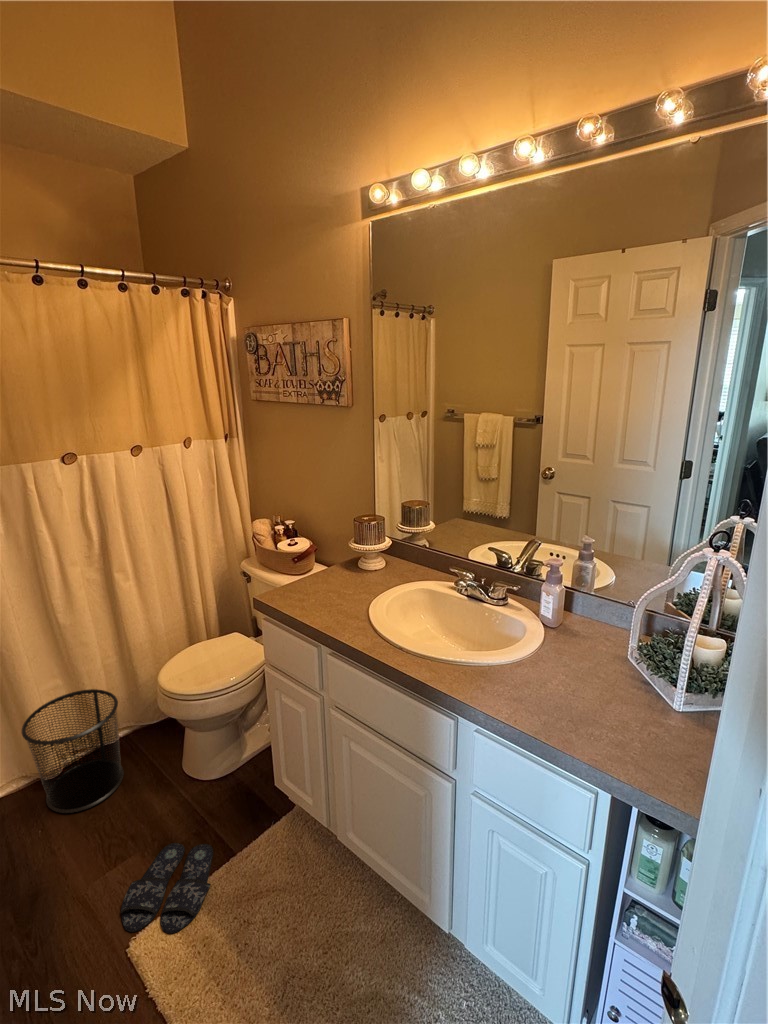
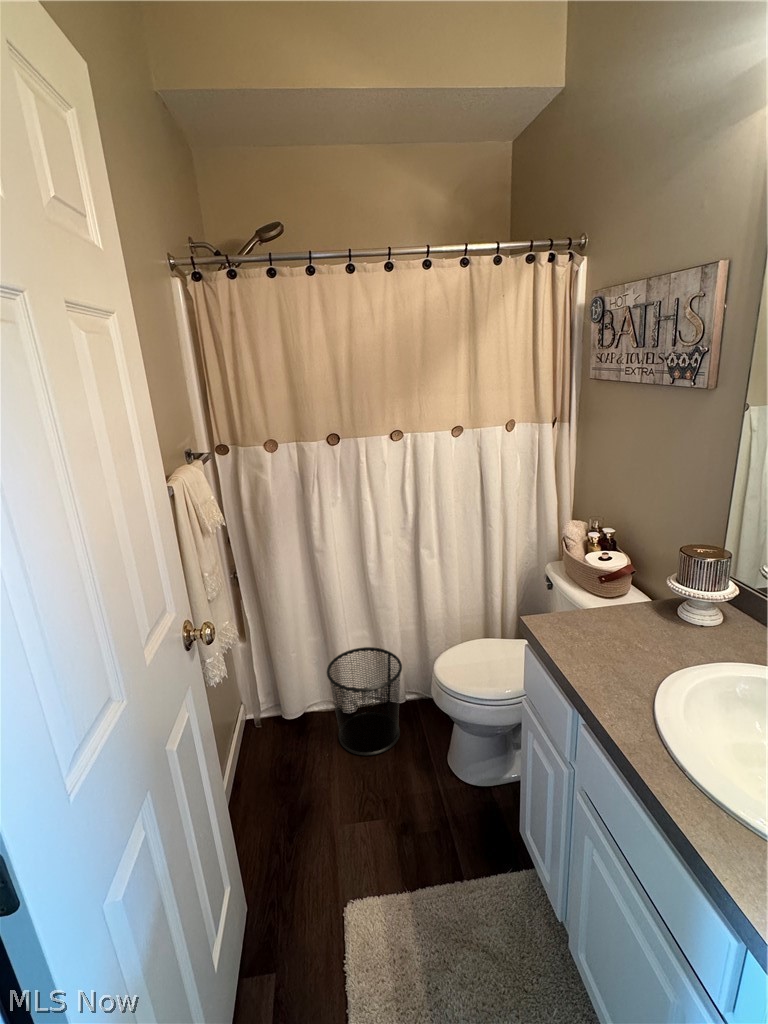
slippers: present [121,843,213,934] -> none [350,829,445,923]

